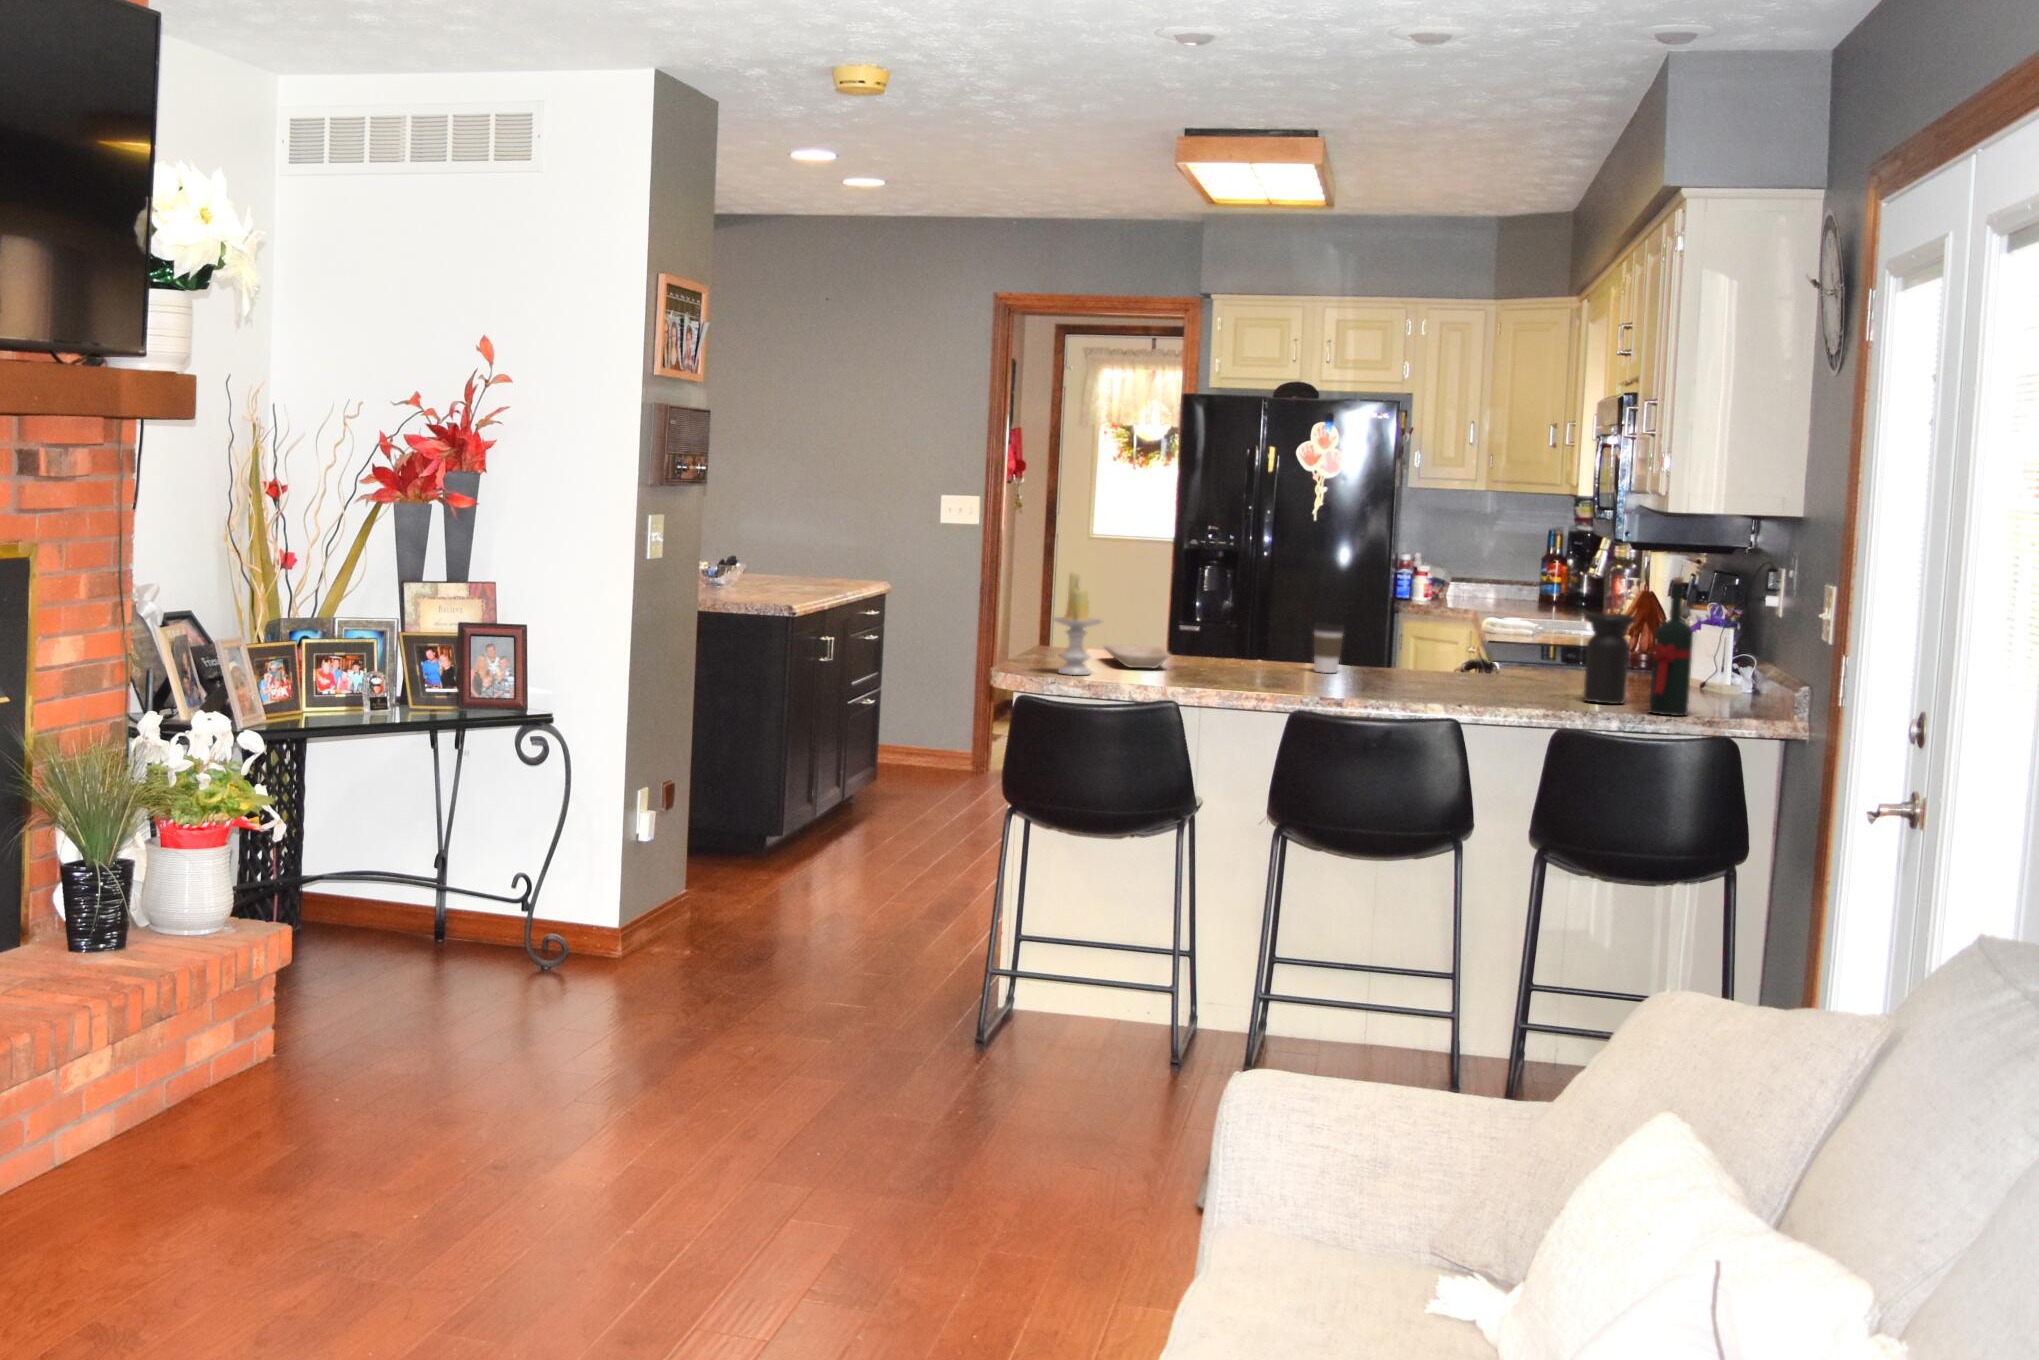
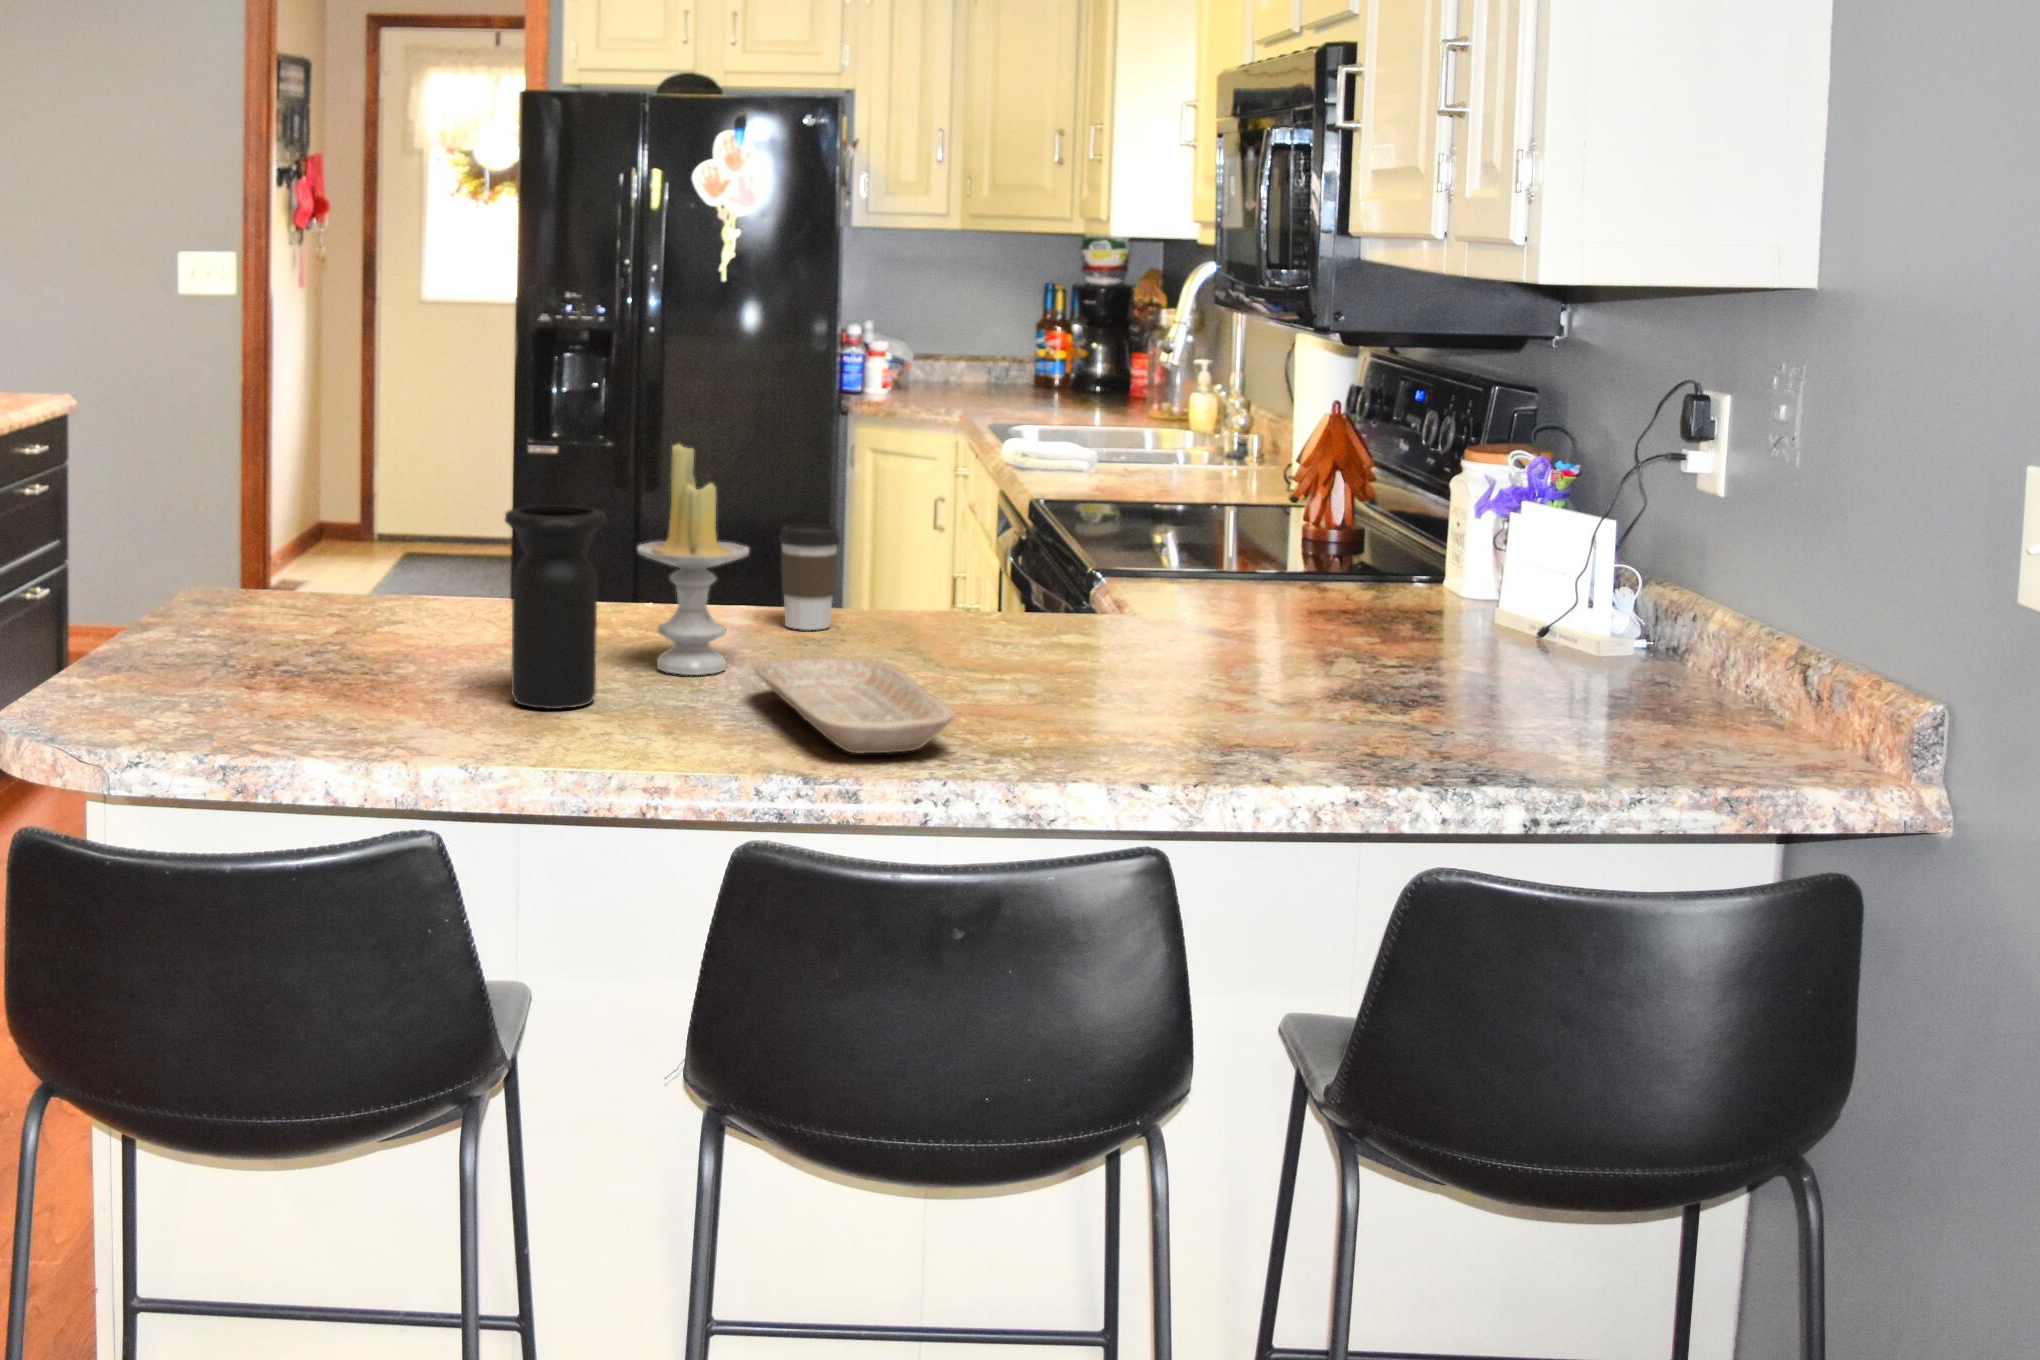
candle: present [1052,572,1102,675] -> present [638,444,749,675]
wine bottle: present [1649,577,1693,716] -> none [1535,436,1630,756]
vase: present [1583,613,1636,704] -> present [505,506,606,709]
tray: present [1104,645,1170,668] -> present [753,657,955,753]

